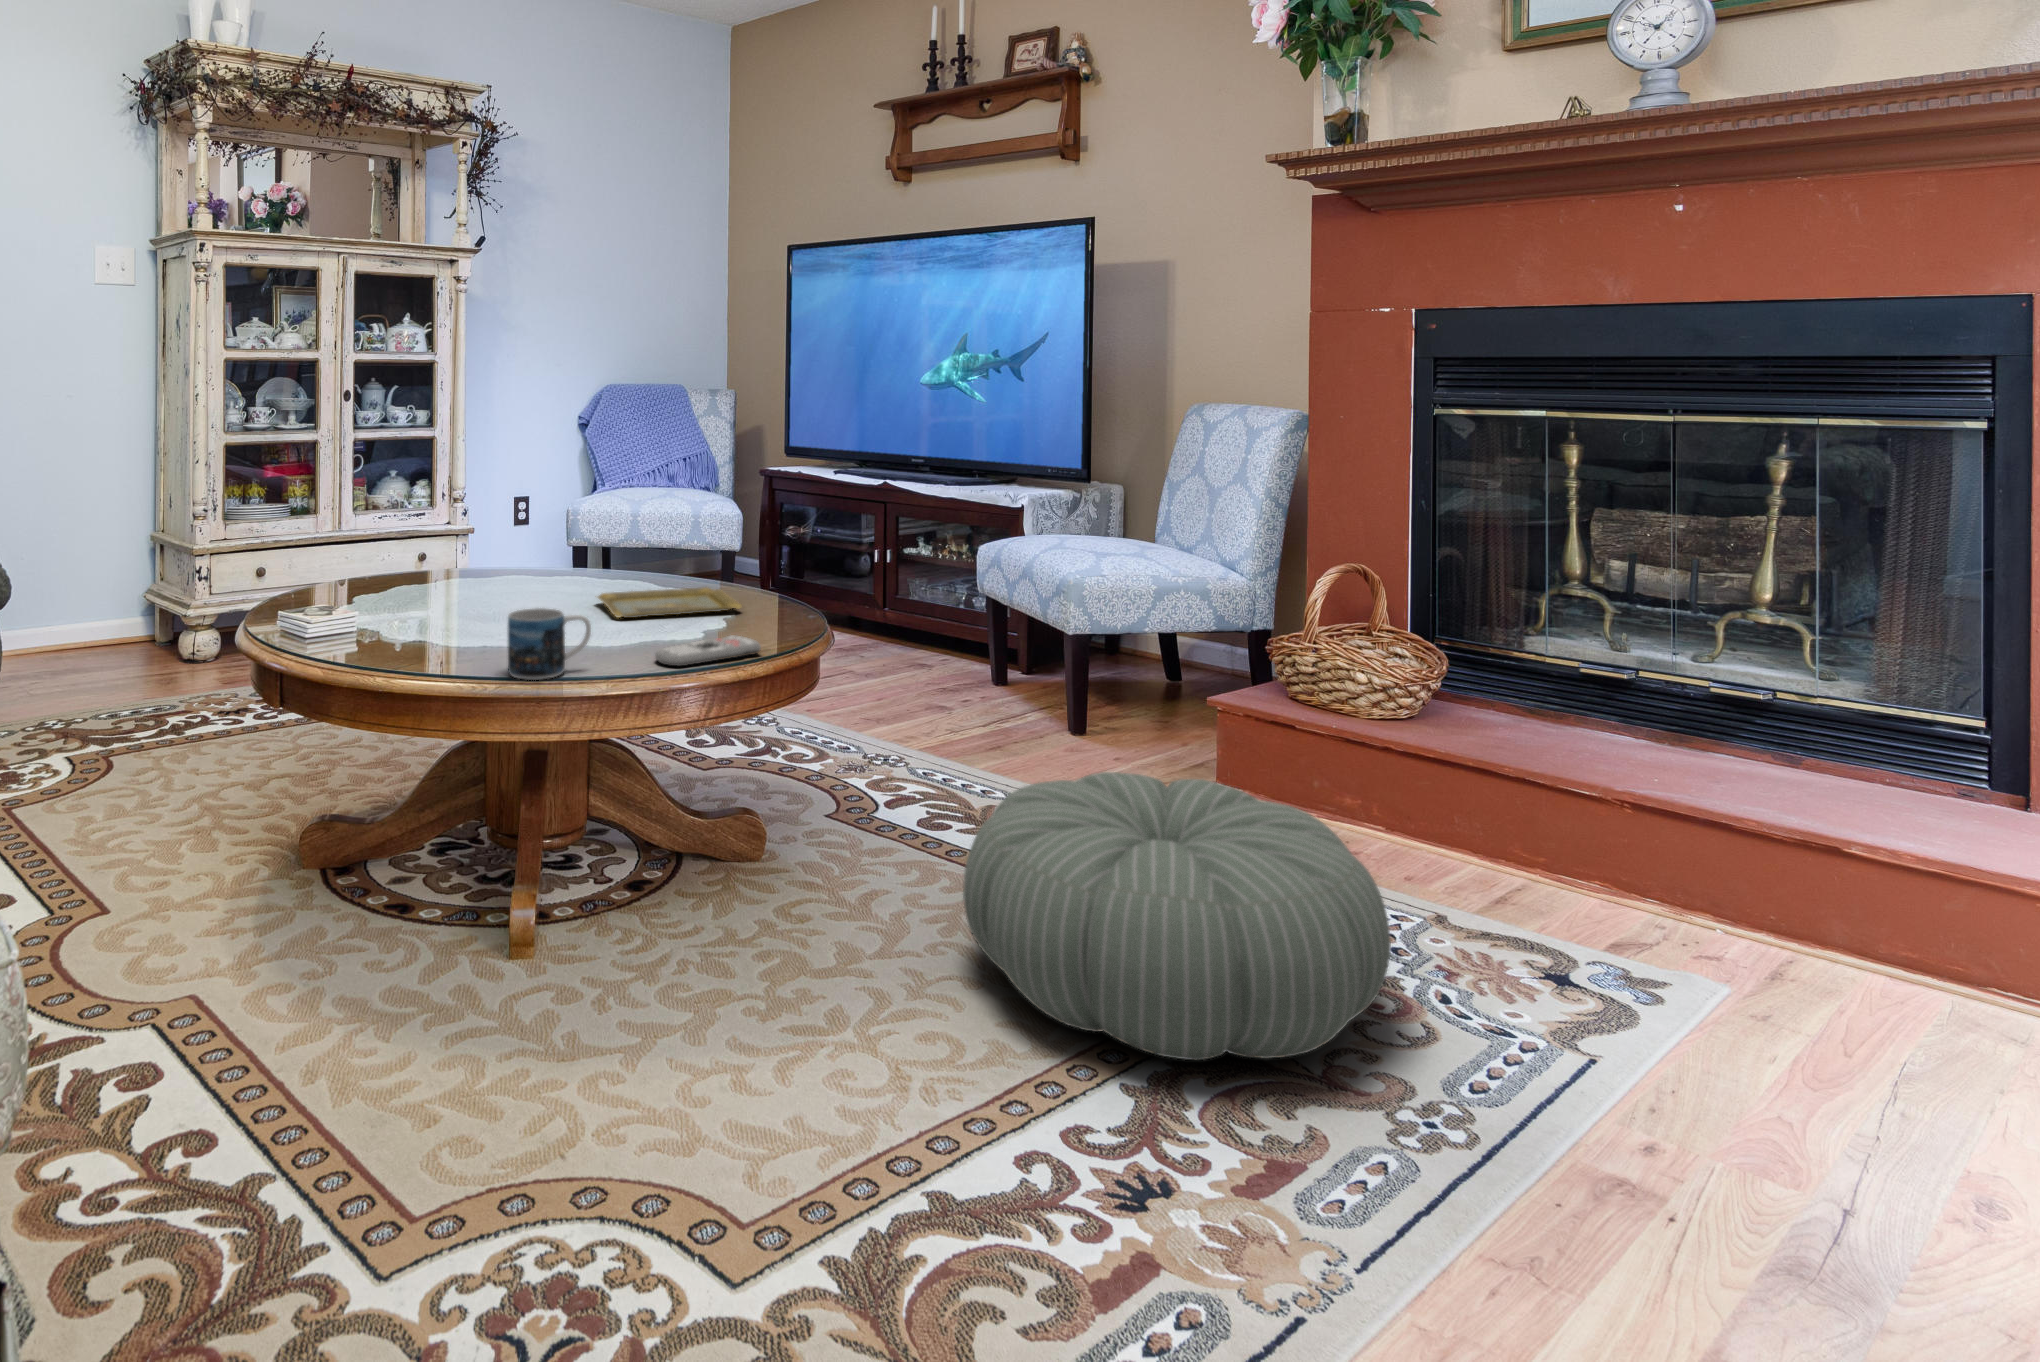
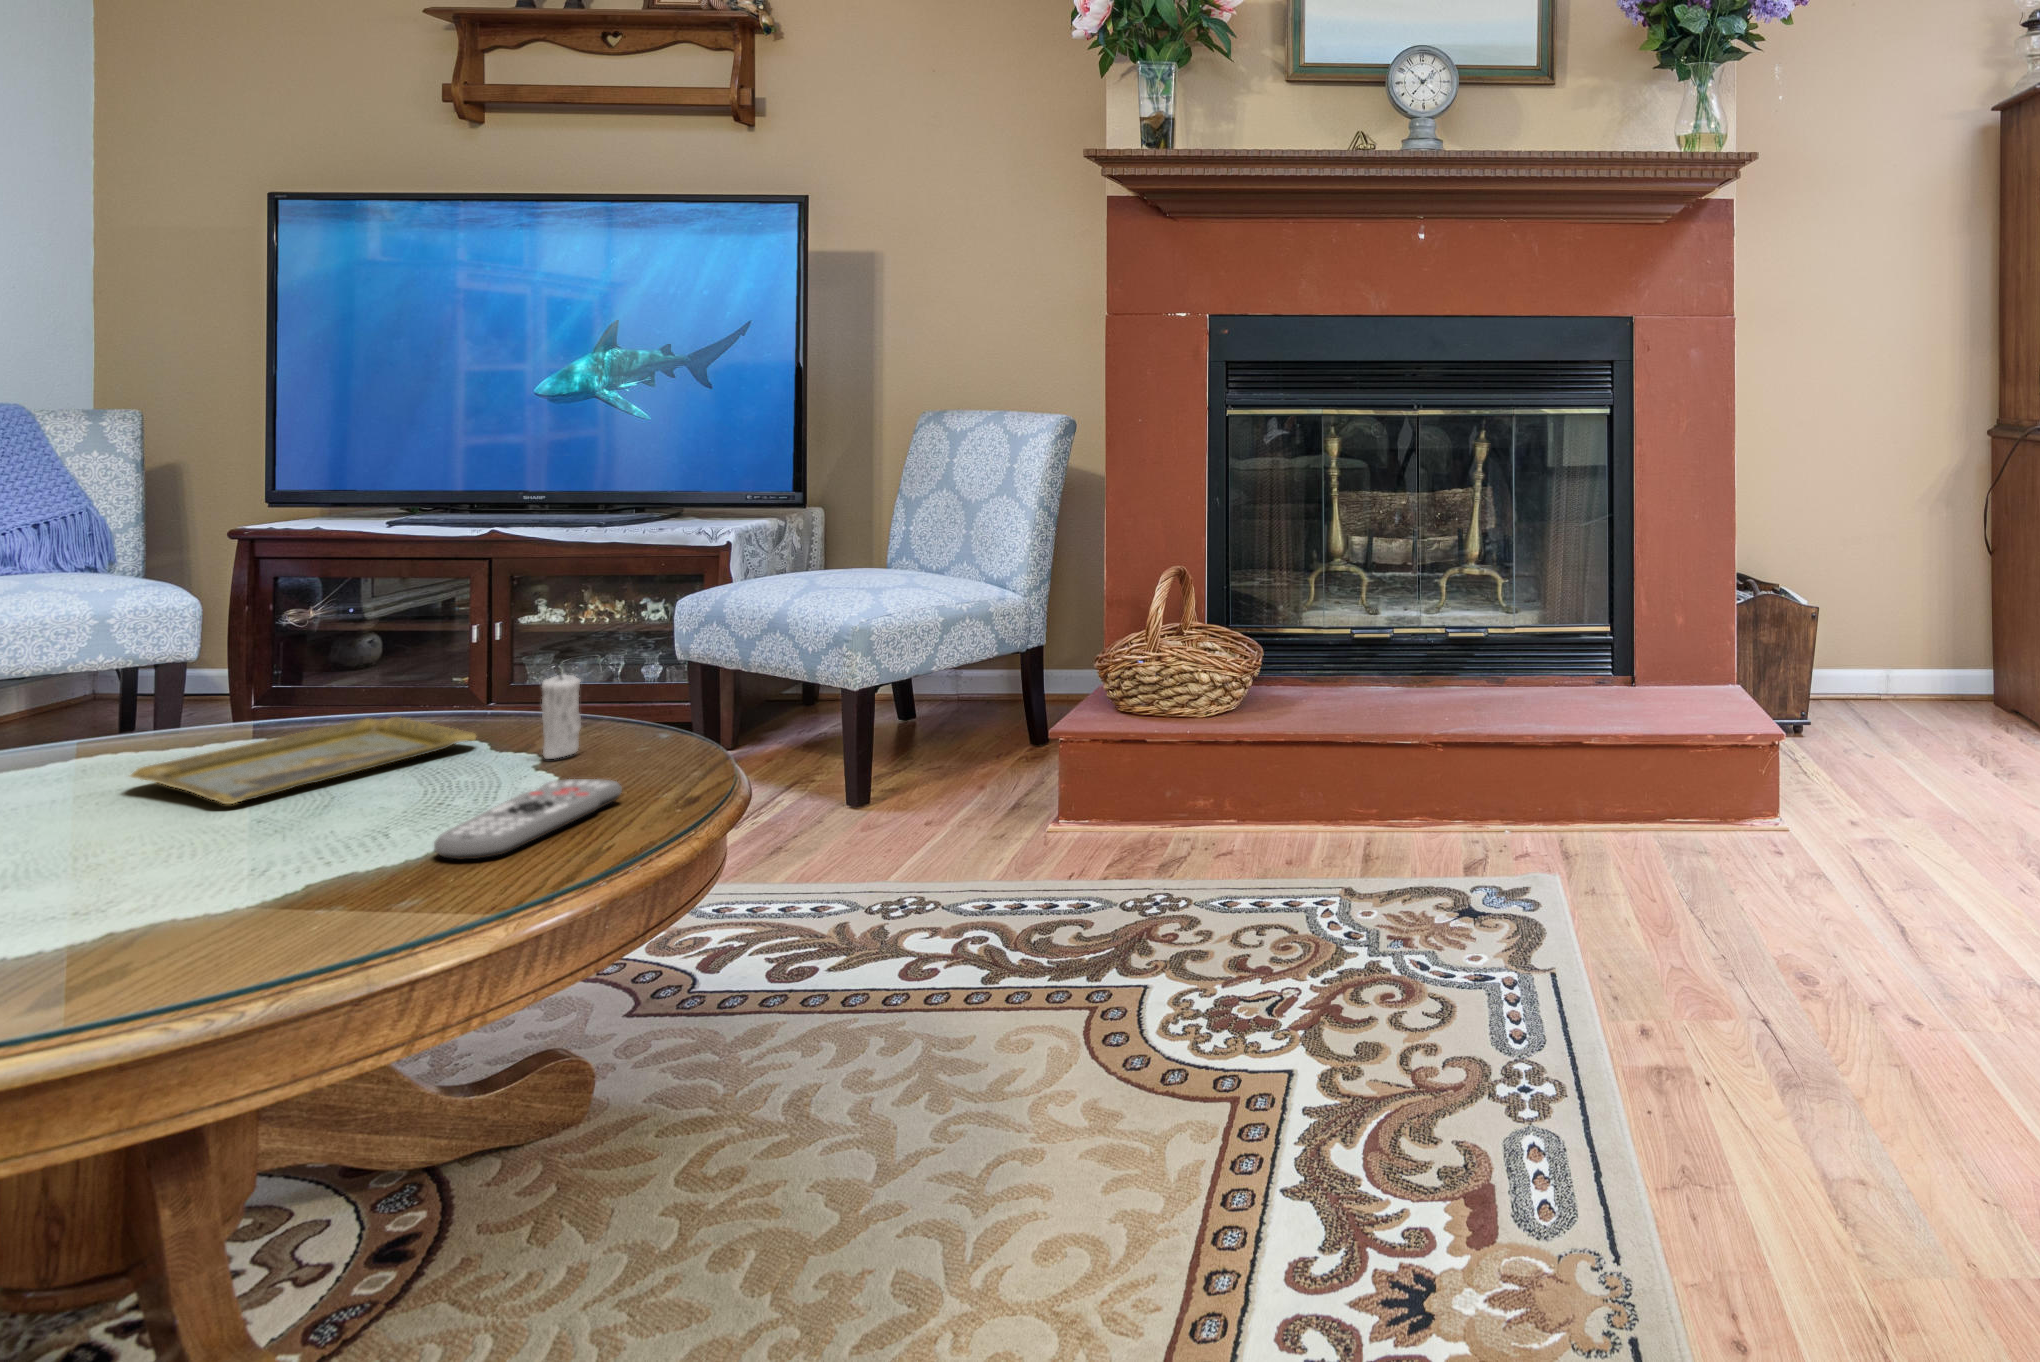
candle: none [758,565,780,627] -> present [542,674,581,759]
mug: present [508,608,591,680] -> none [101,808,318,975]
pouf: present [963,772,1391,1060] -> none [976,813,1438,1155]

